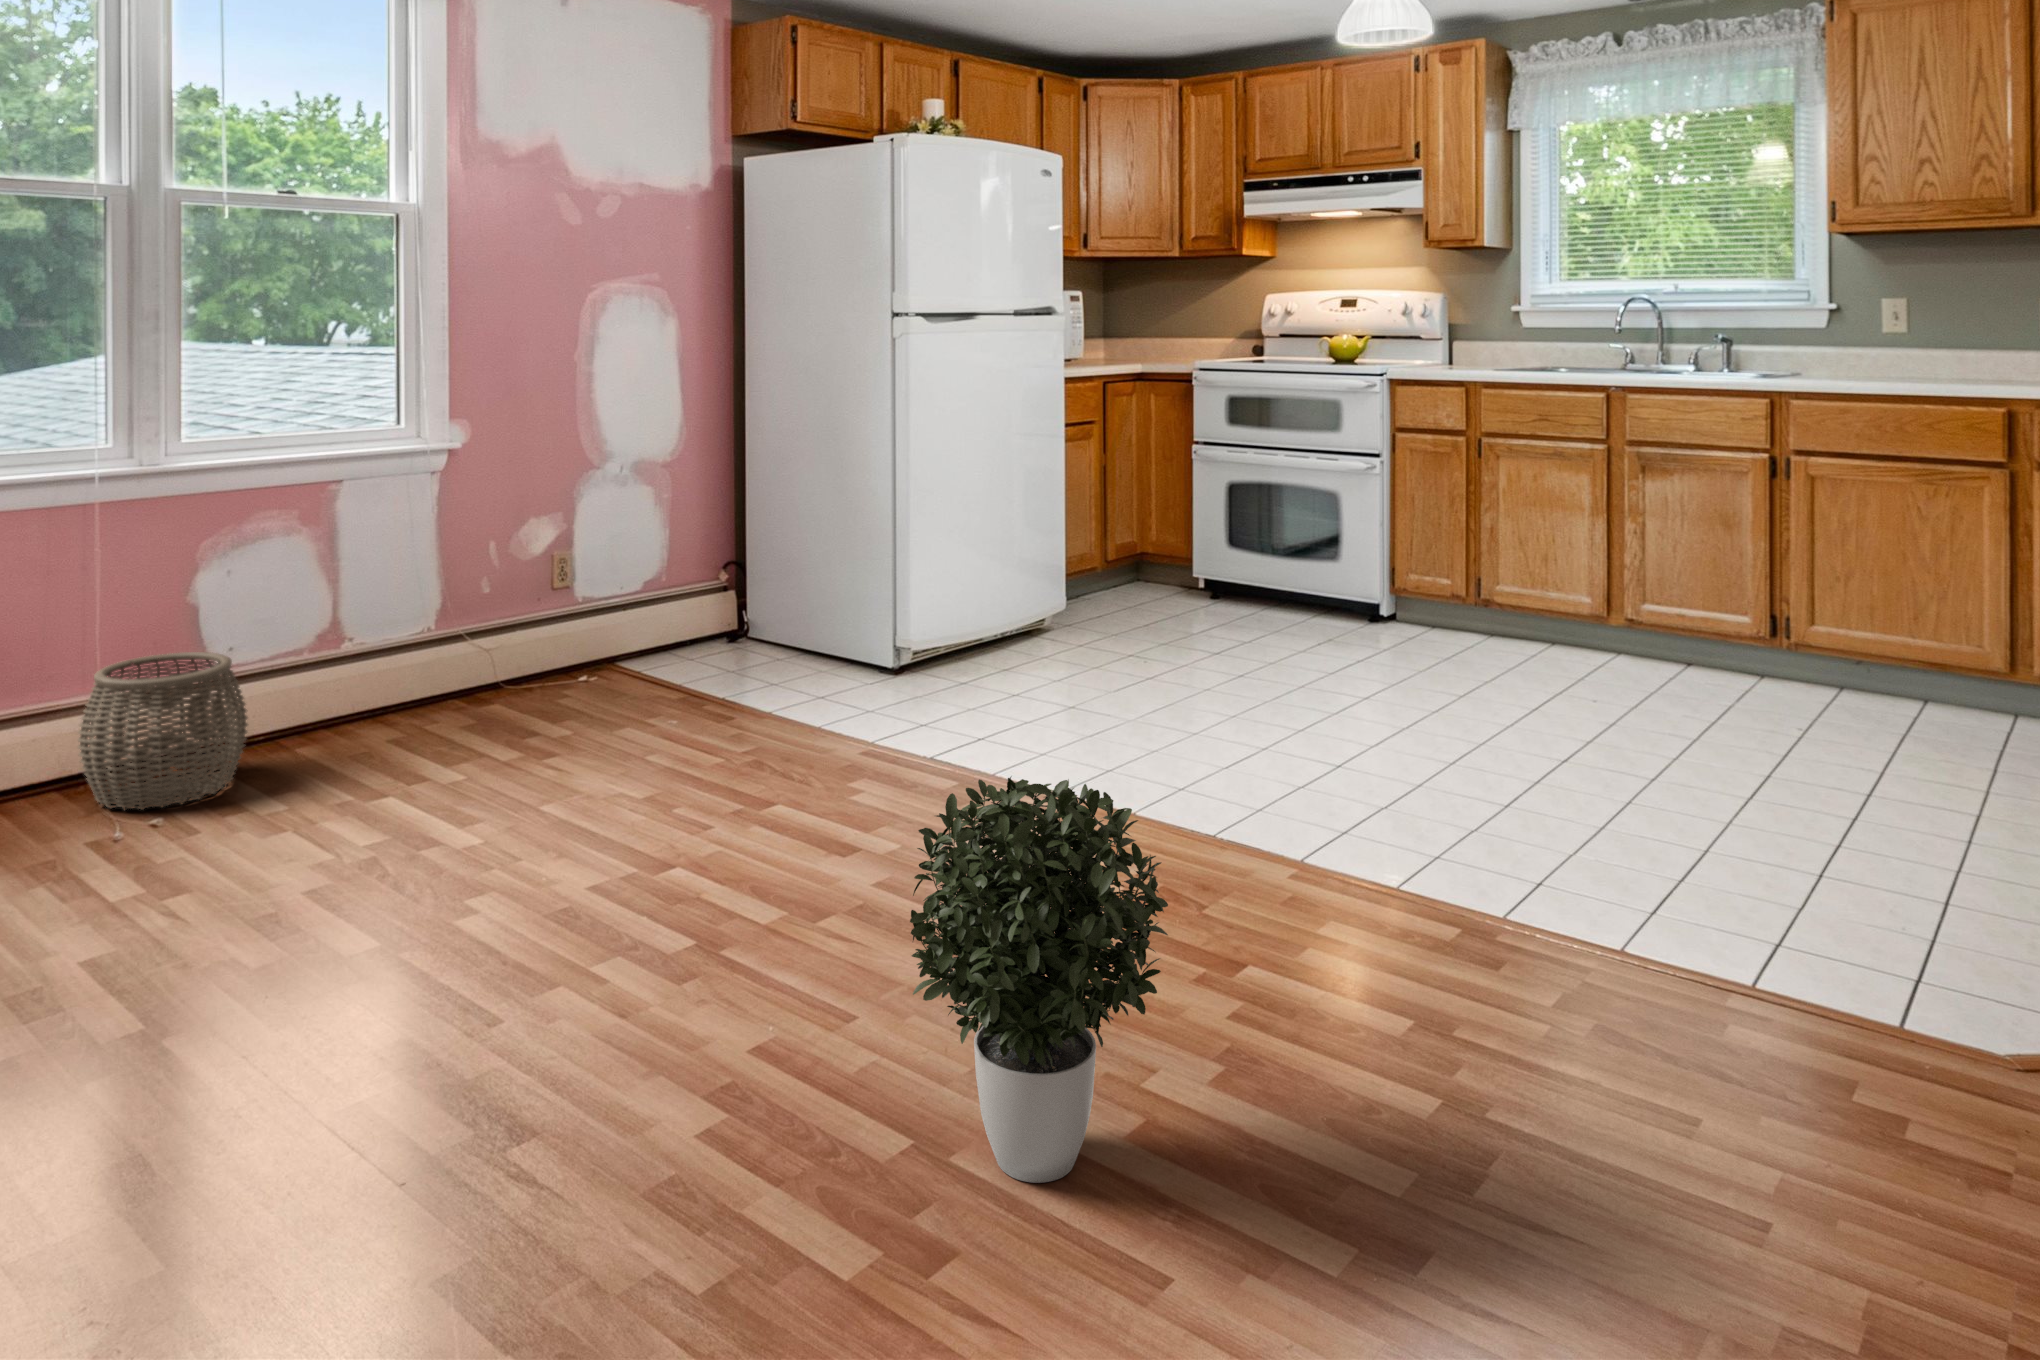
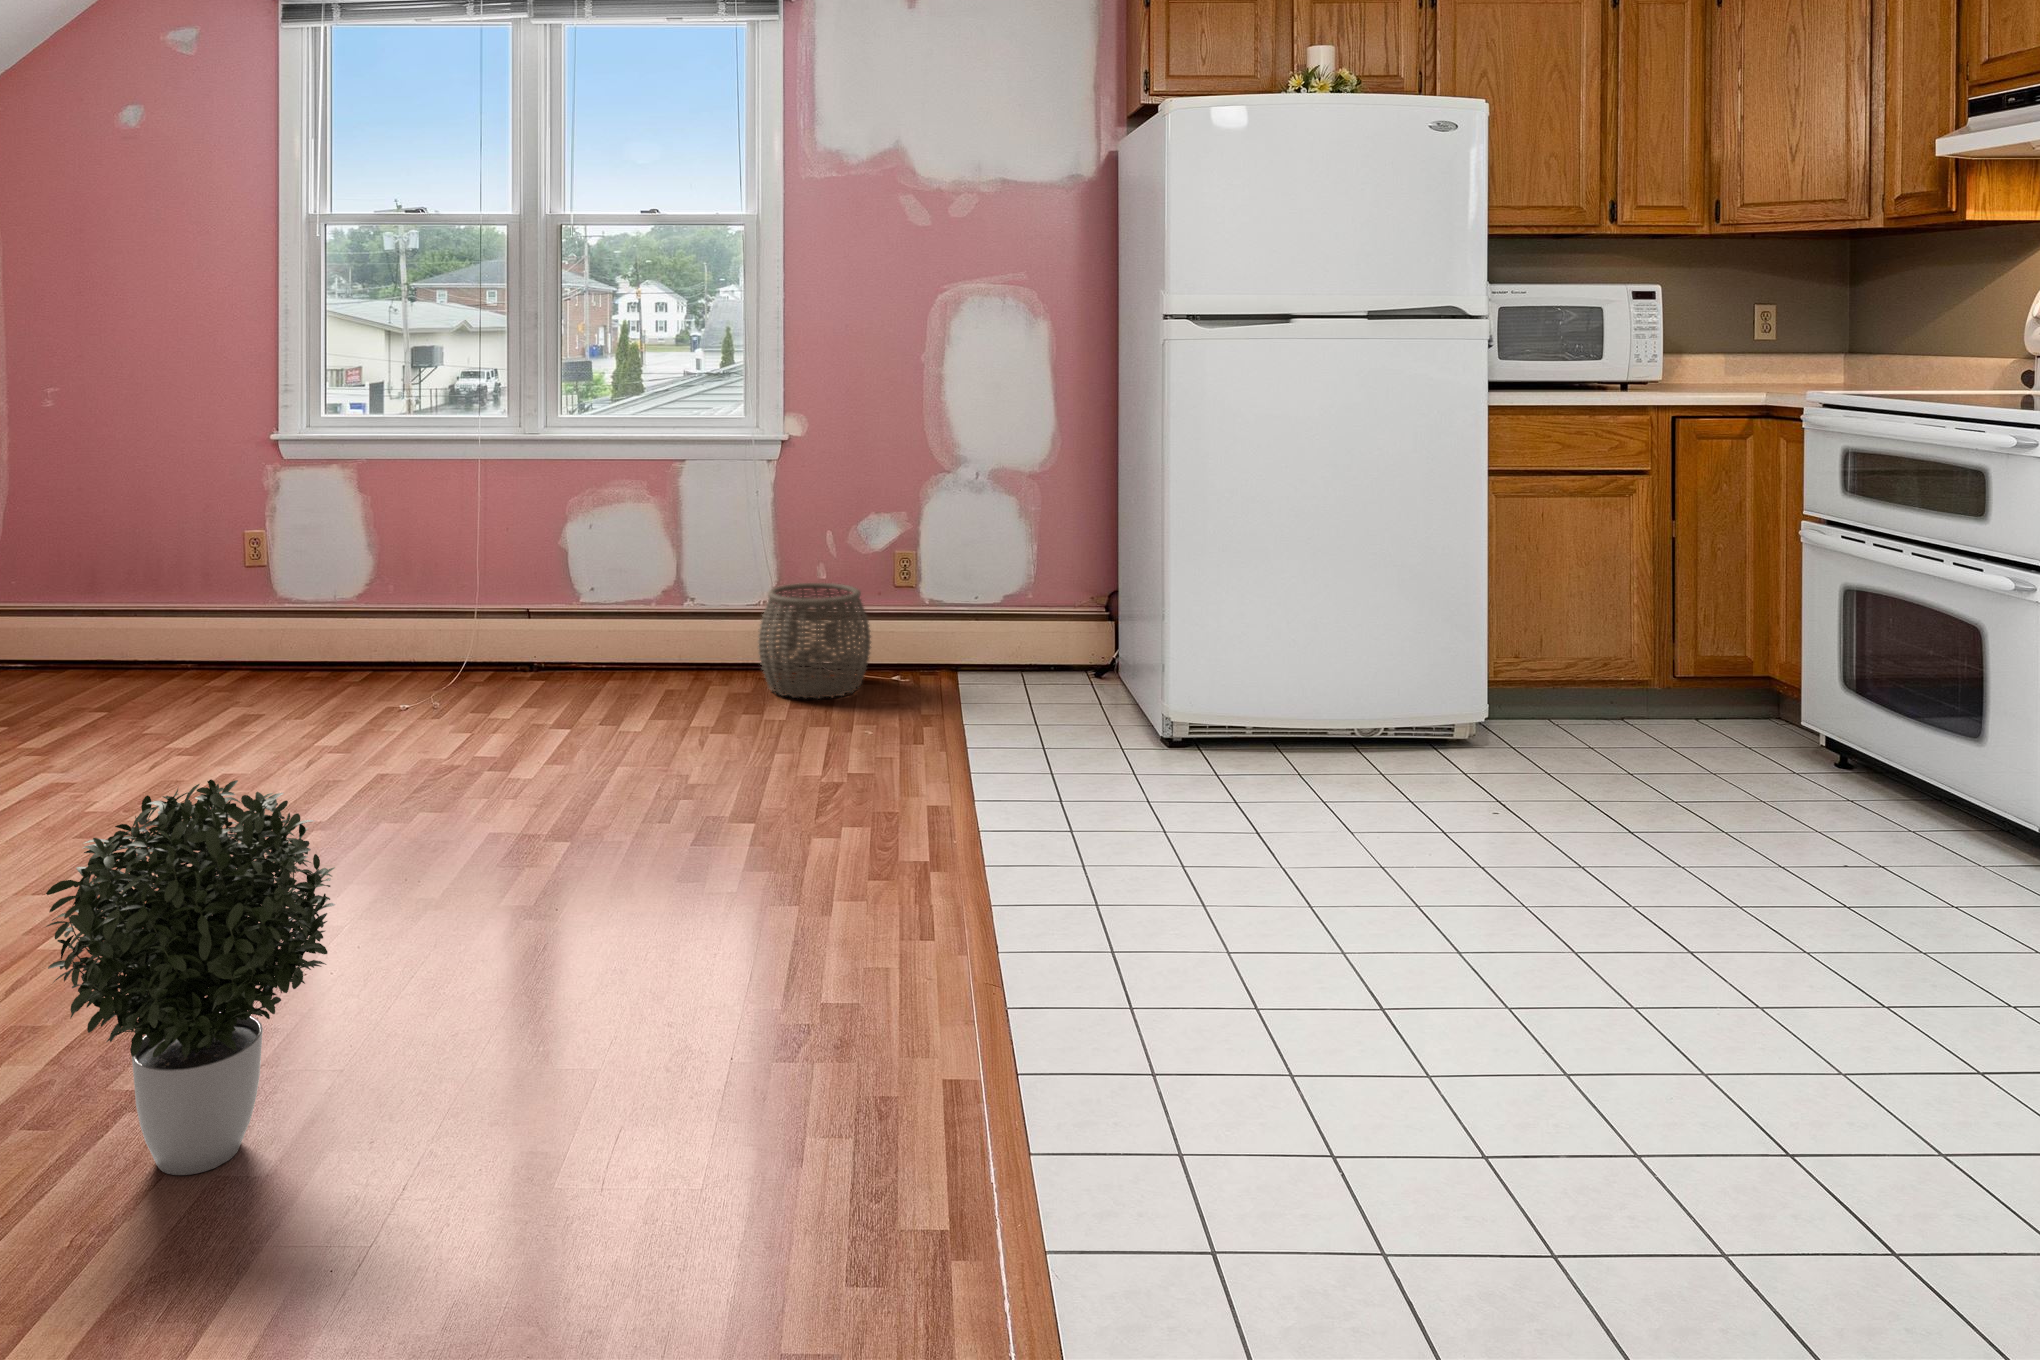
woven basket: present [78,652,248,810] -> present [758,583,871,699]

